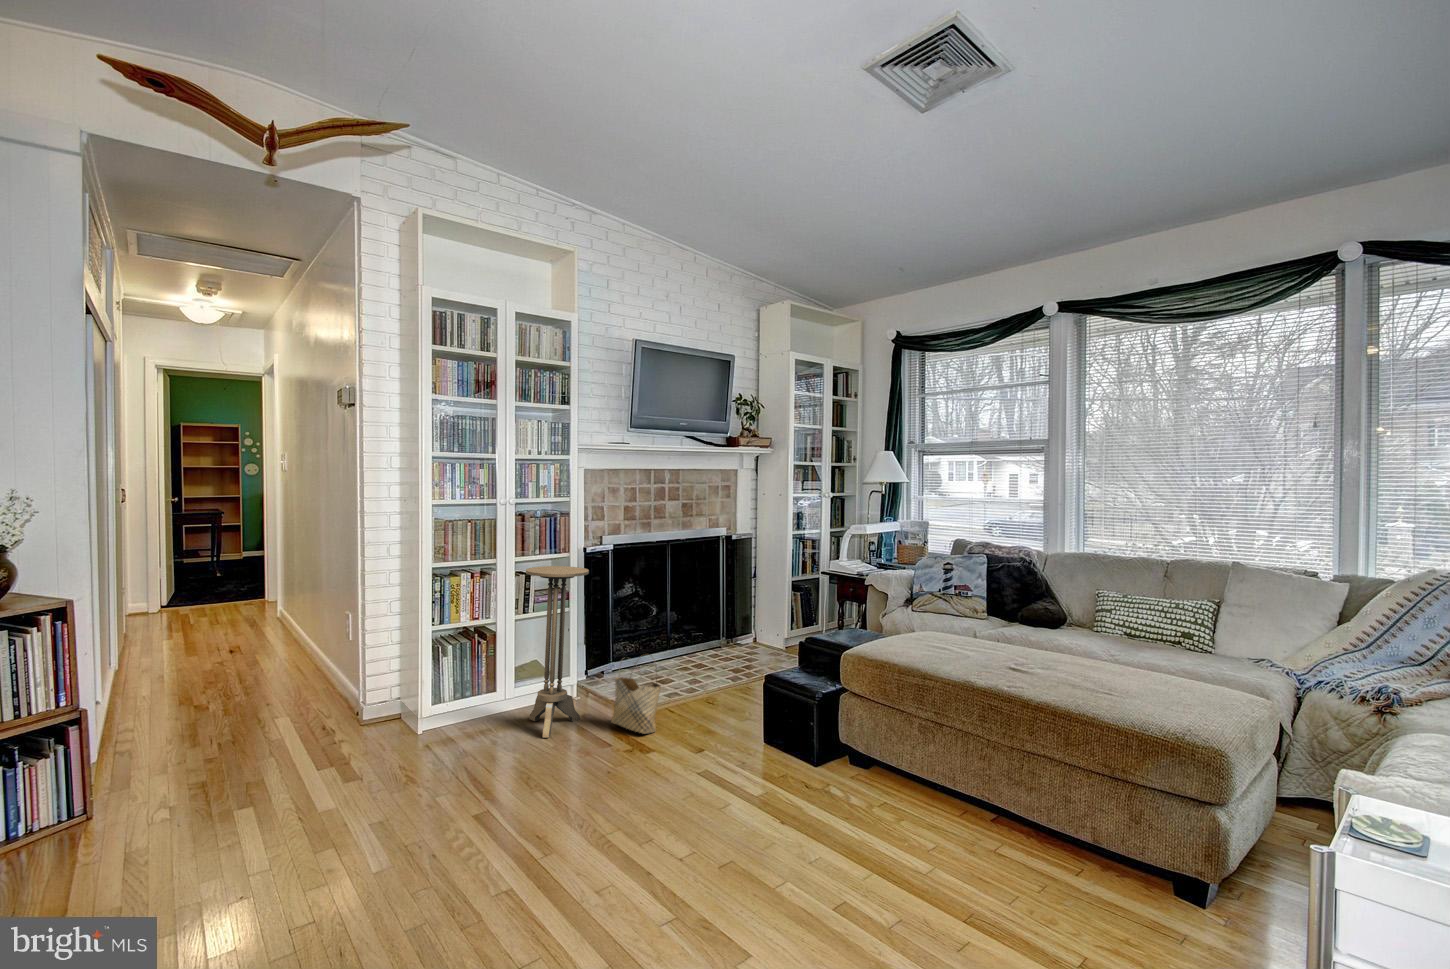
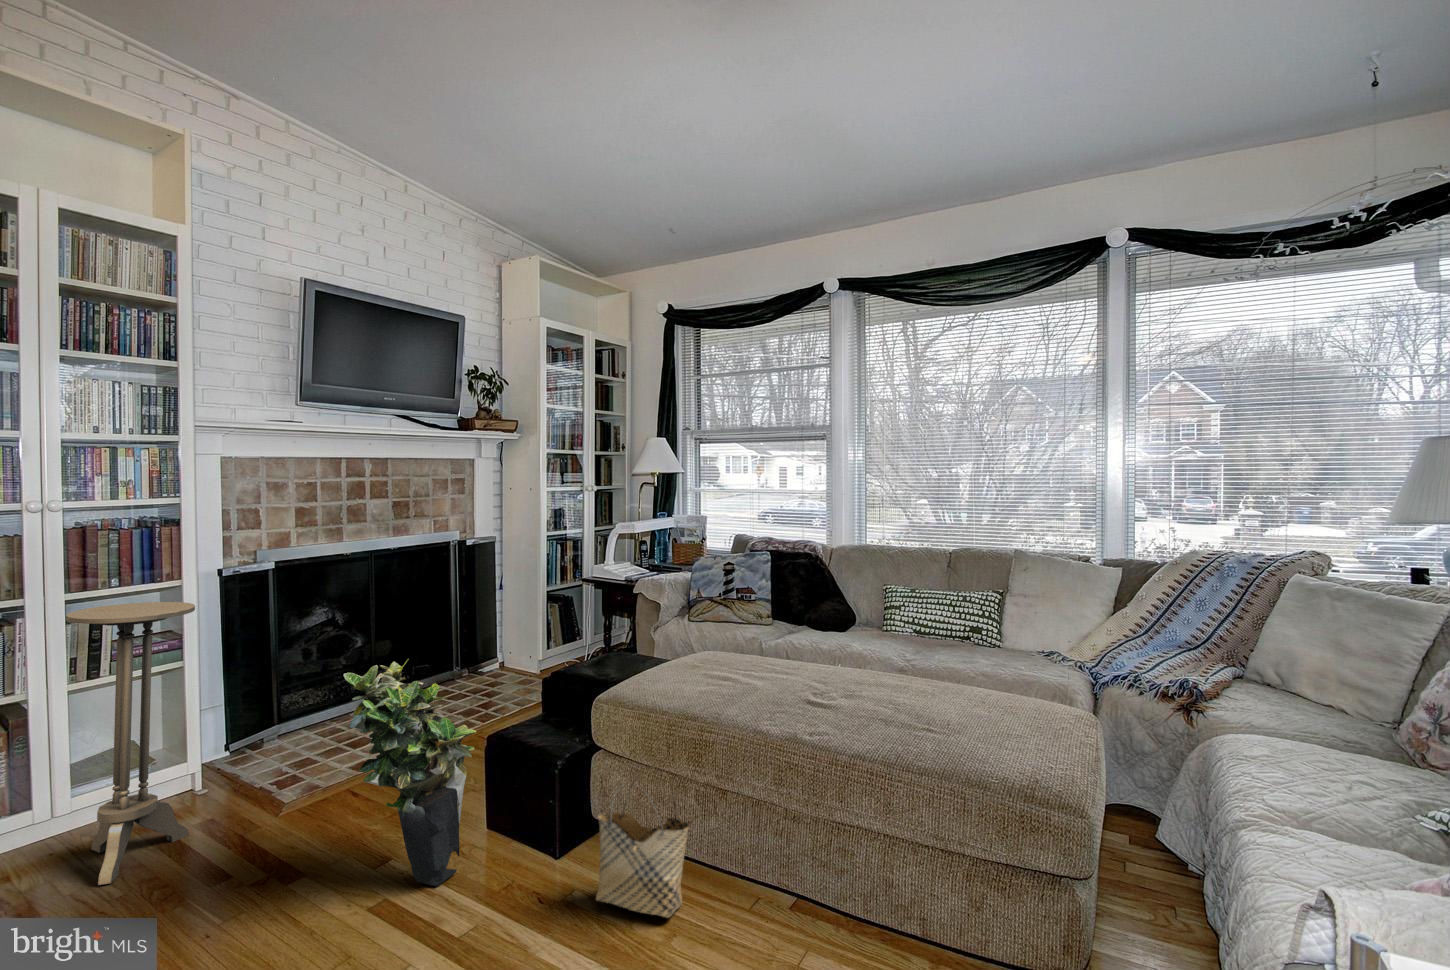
potted plant: none [685,614,769,768] -> present [344,659,476,886]
woven basket: present [611,655,661,734] -> present [596,766,689,918]

